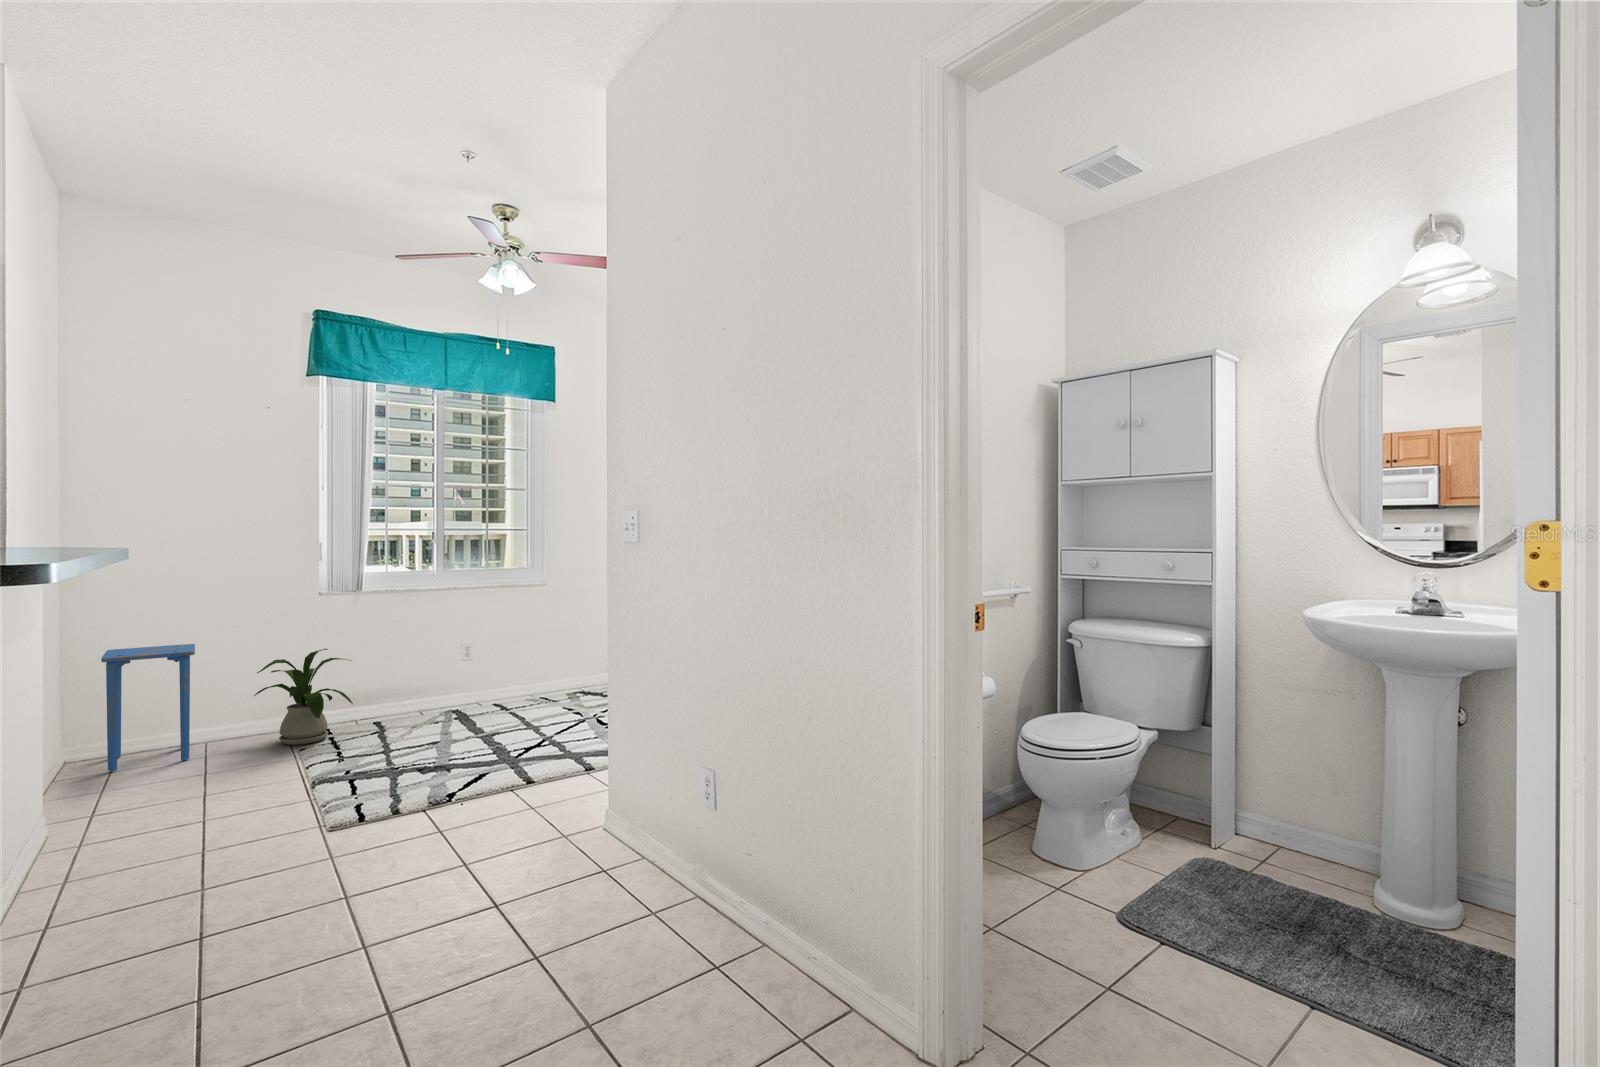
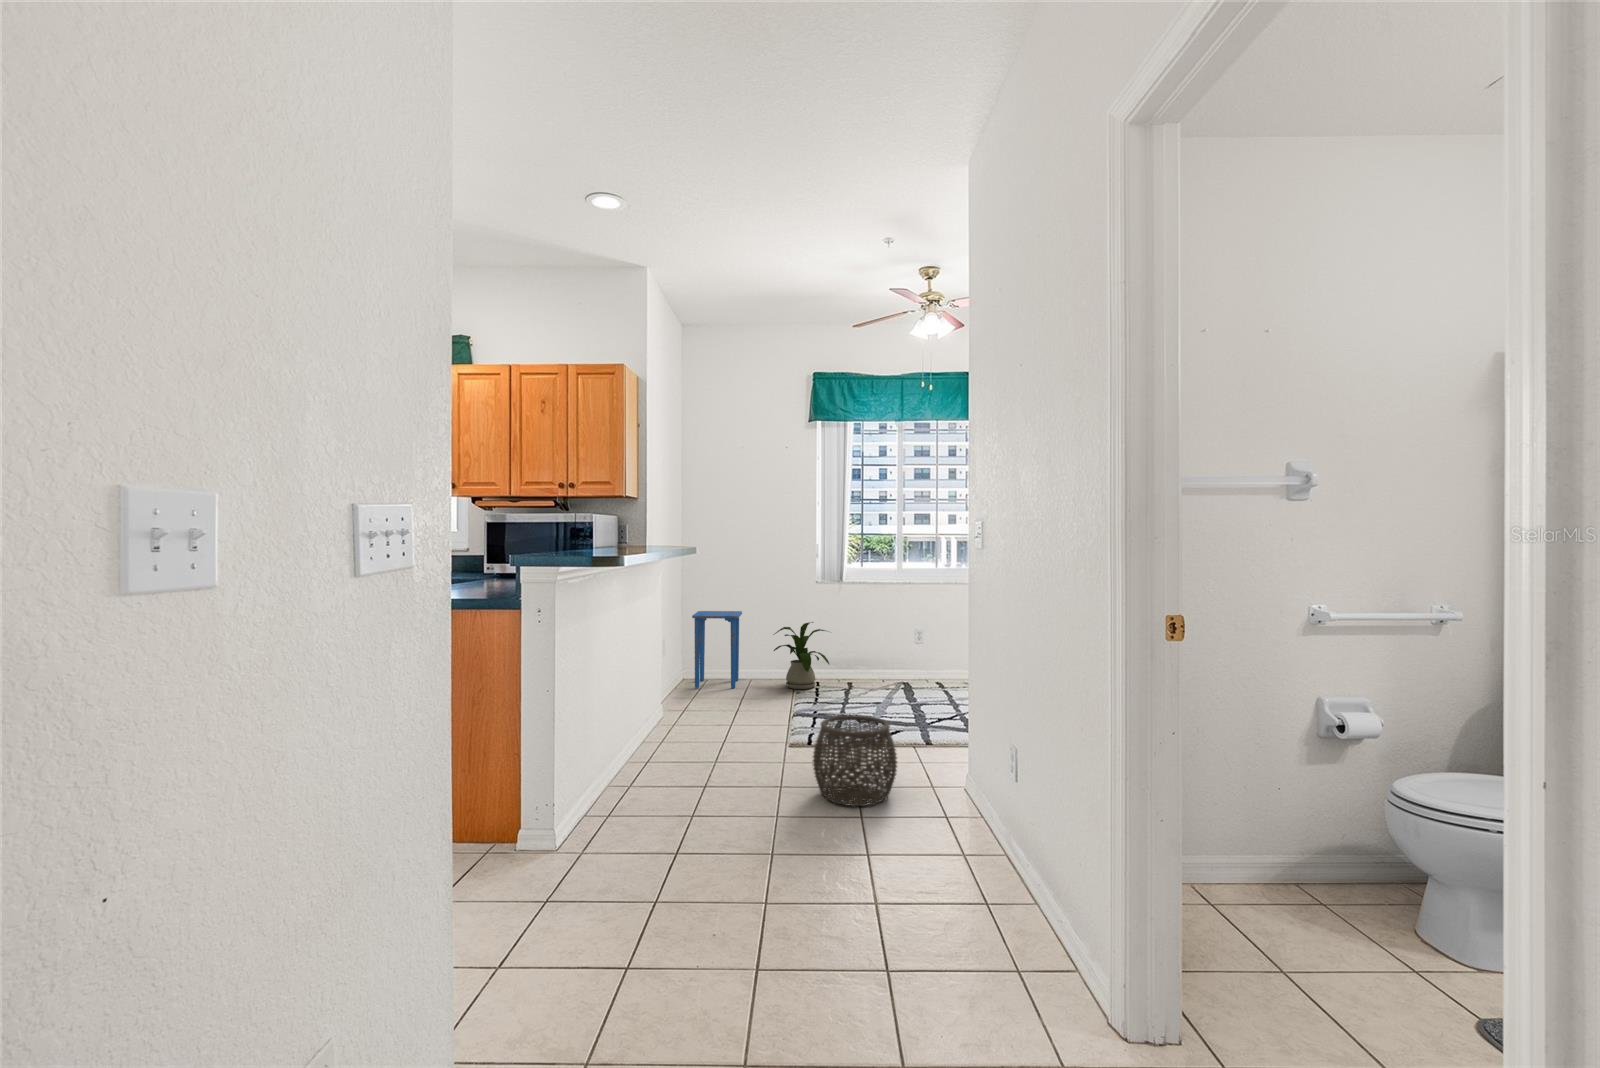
woven basket: none [408,766,533,896] -> present [813,715,897,806]

